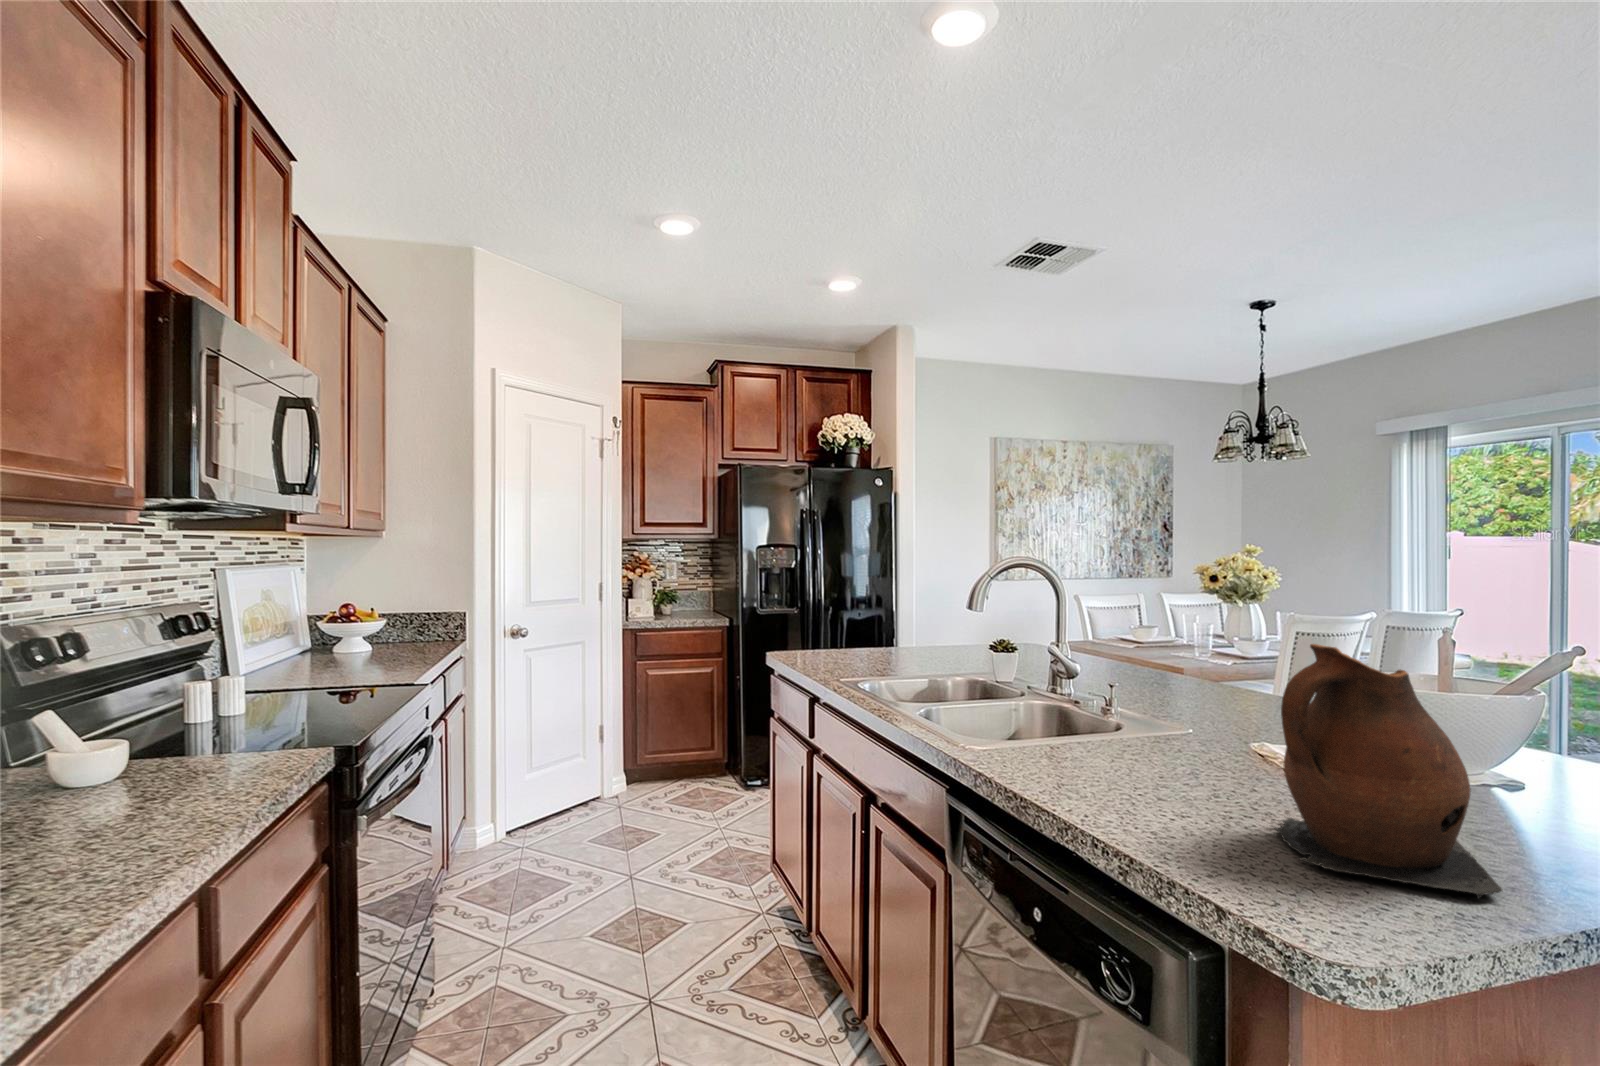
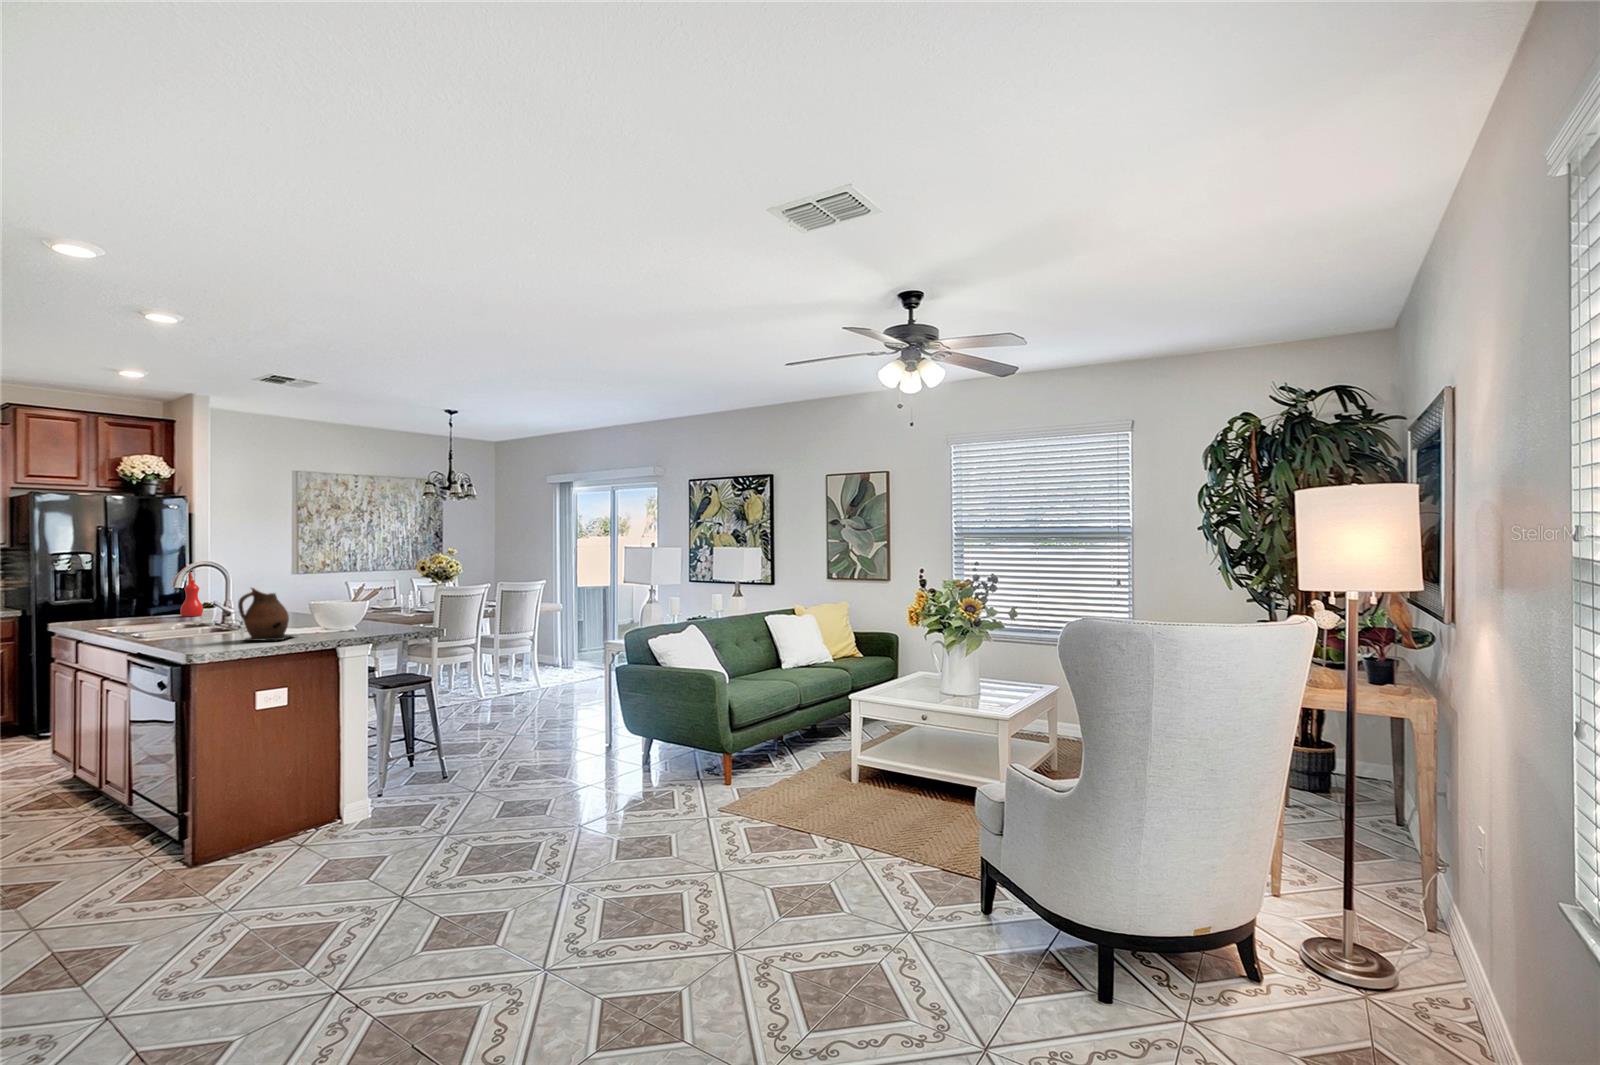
spray bottle: none [923,574,957,658] -> present [180,572,203,617]

